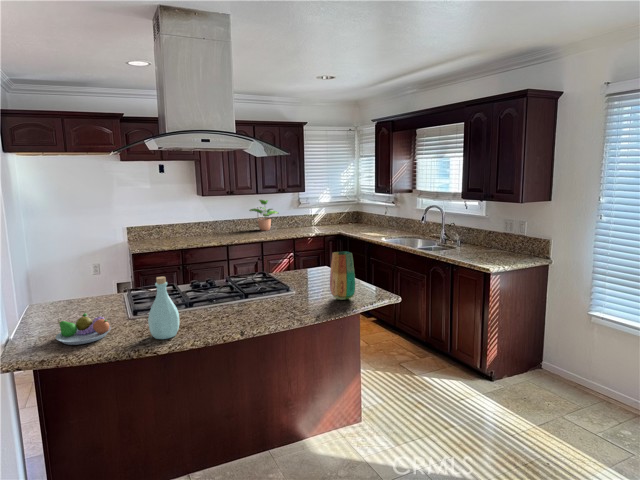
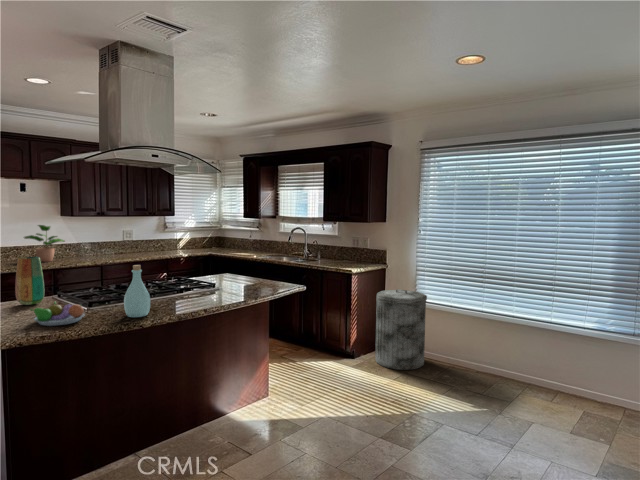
potted plant: present [249,200,278,231] -> present [24,225,65,262]
vase: present [330,251,355,300] -> present [15,256,44,305]
trash can: none [522,296,607,414] -> present [375,289,427,370]

